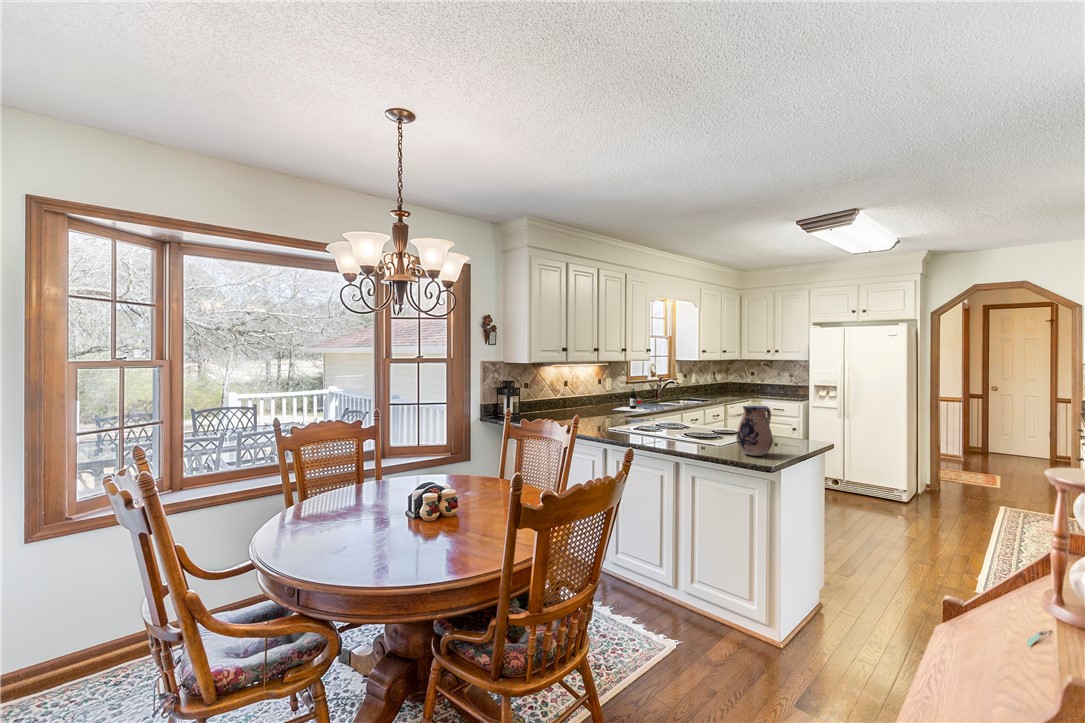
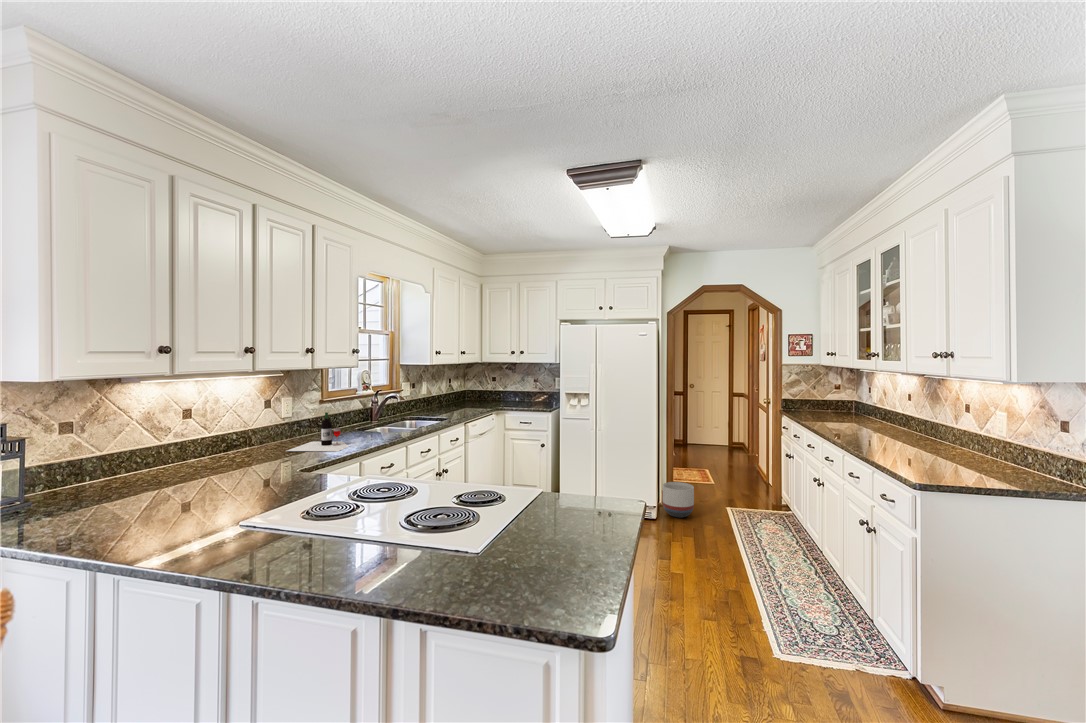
ceramic pitcher: present [736,406,773,456] -> none [509,474,587,604]
planter: none [917,473,952,505] -> present [663,482,694,518]

